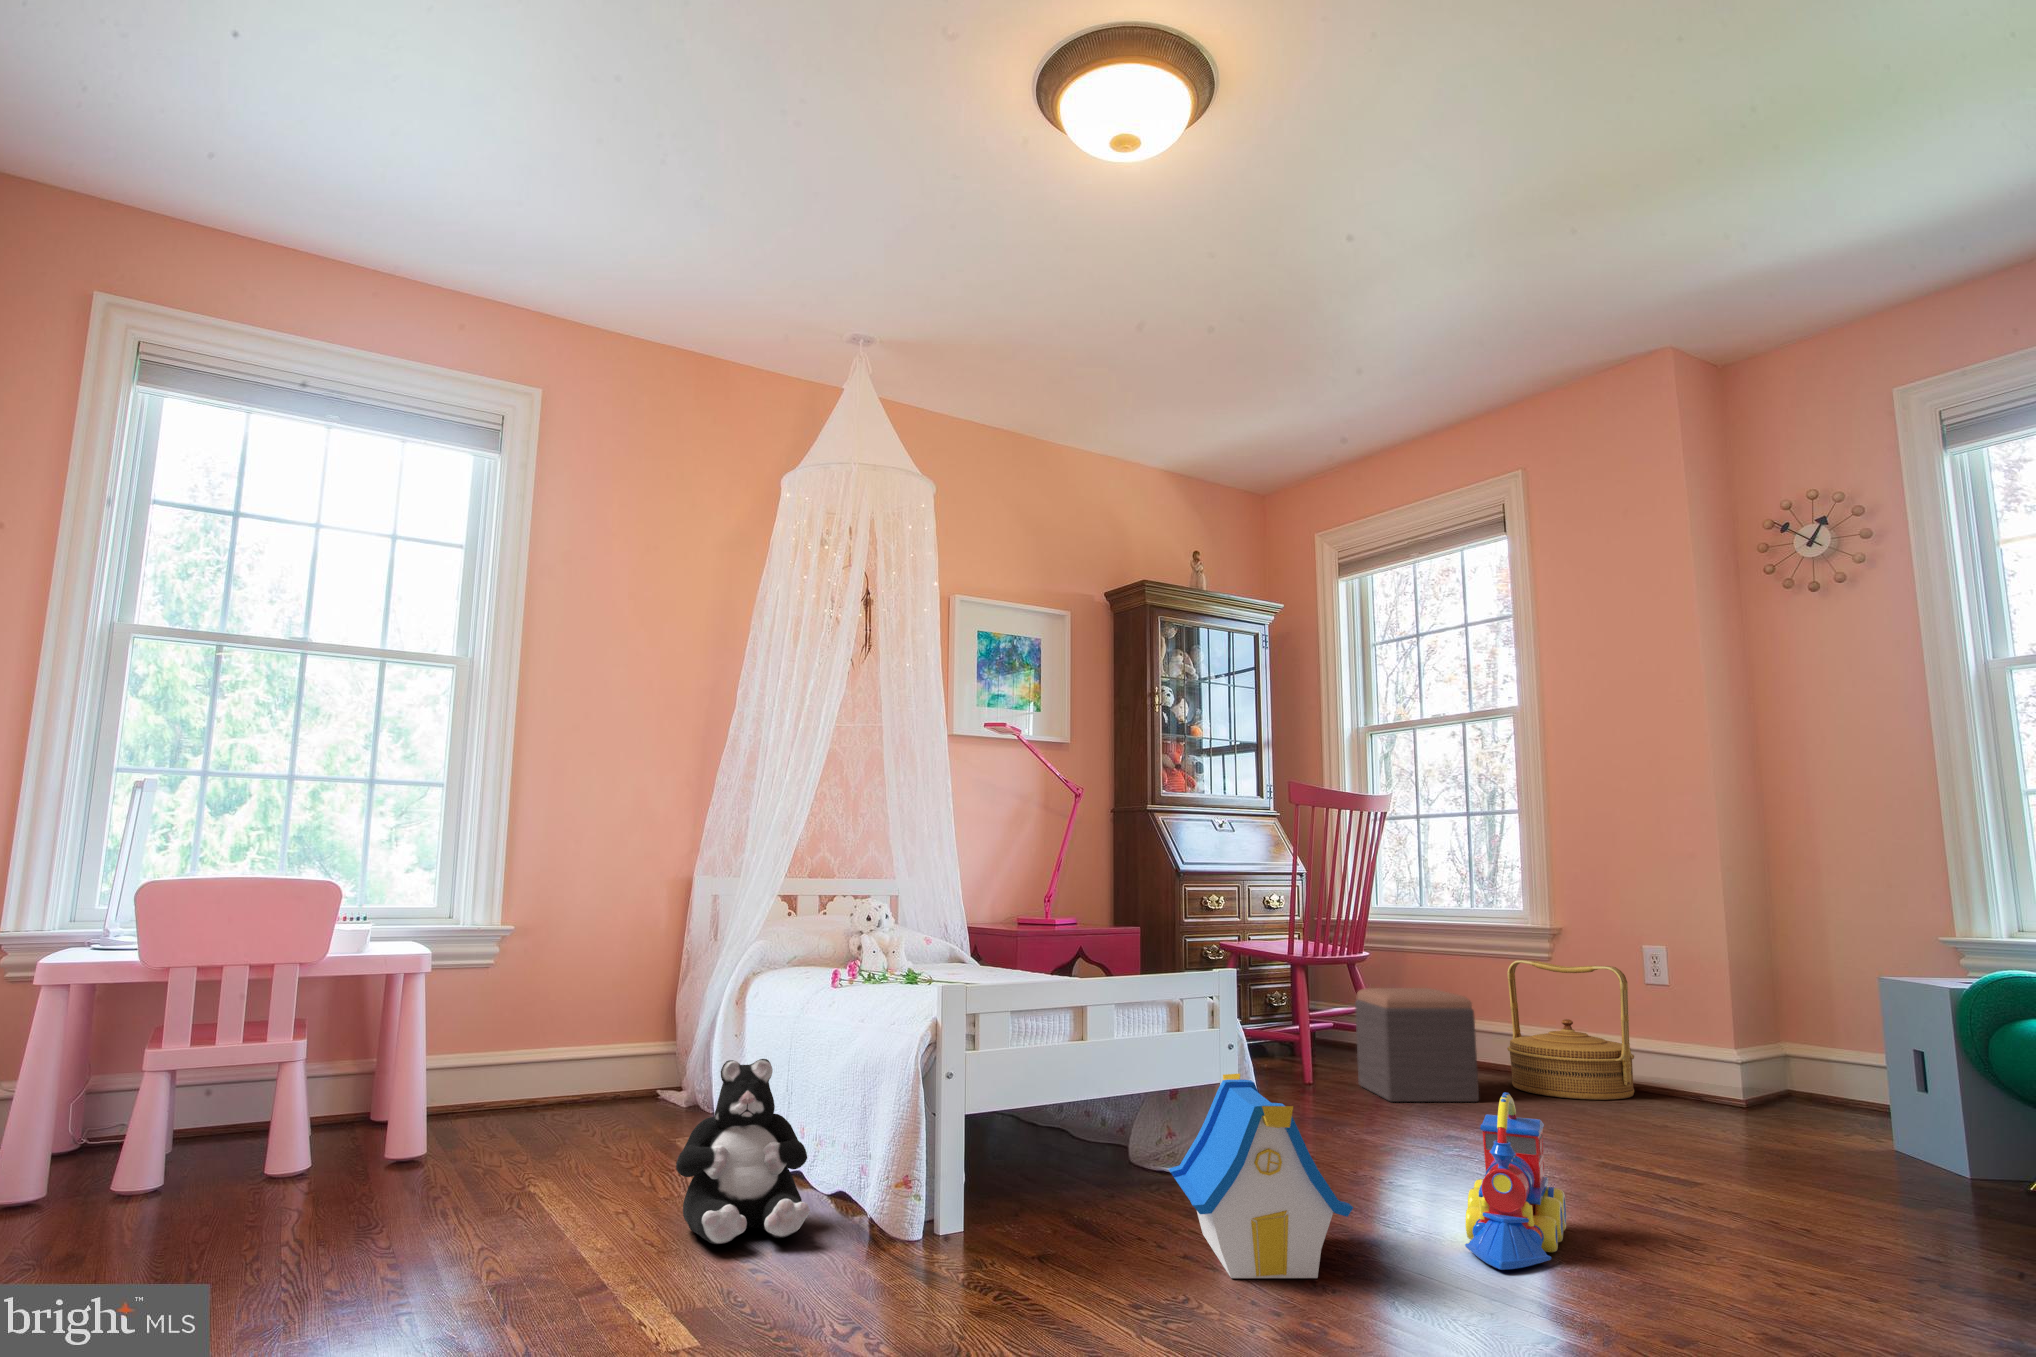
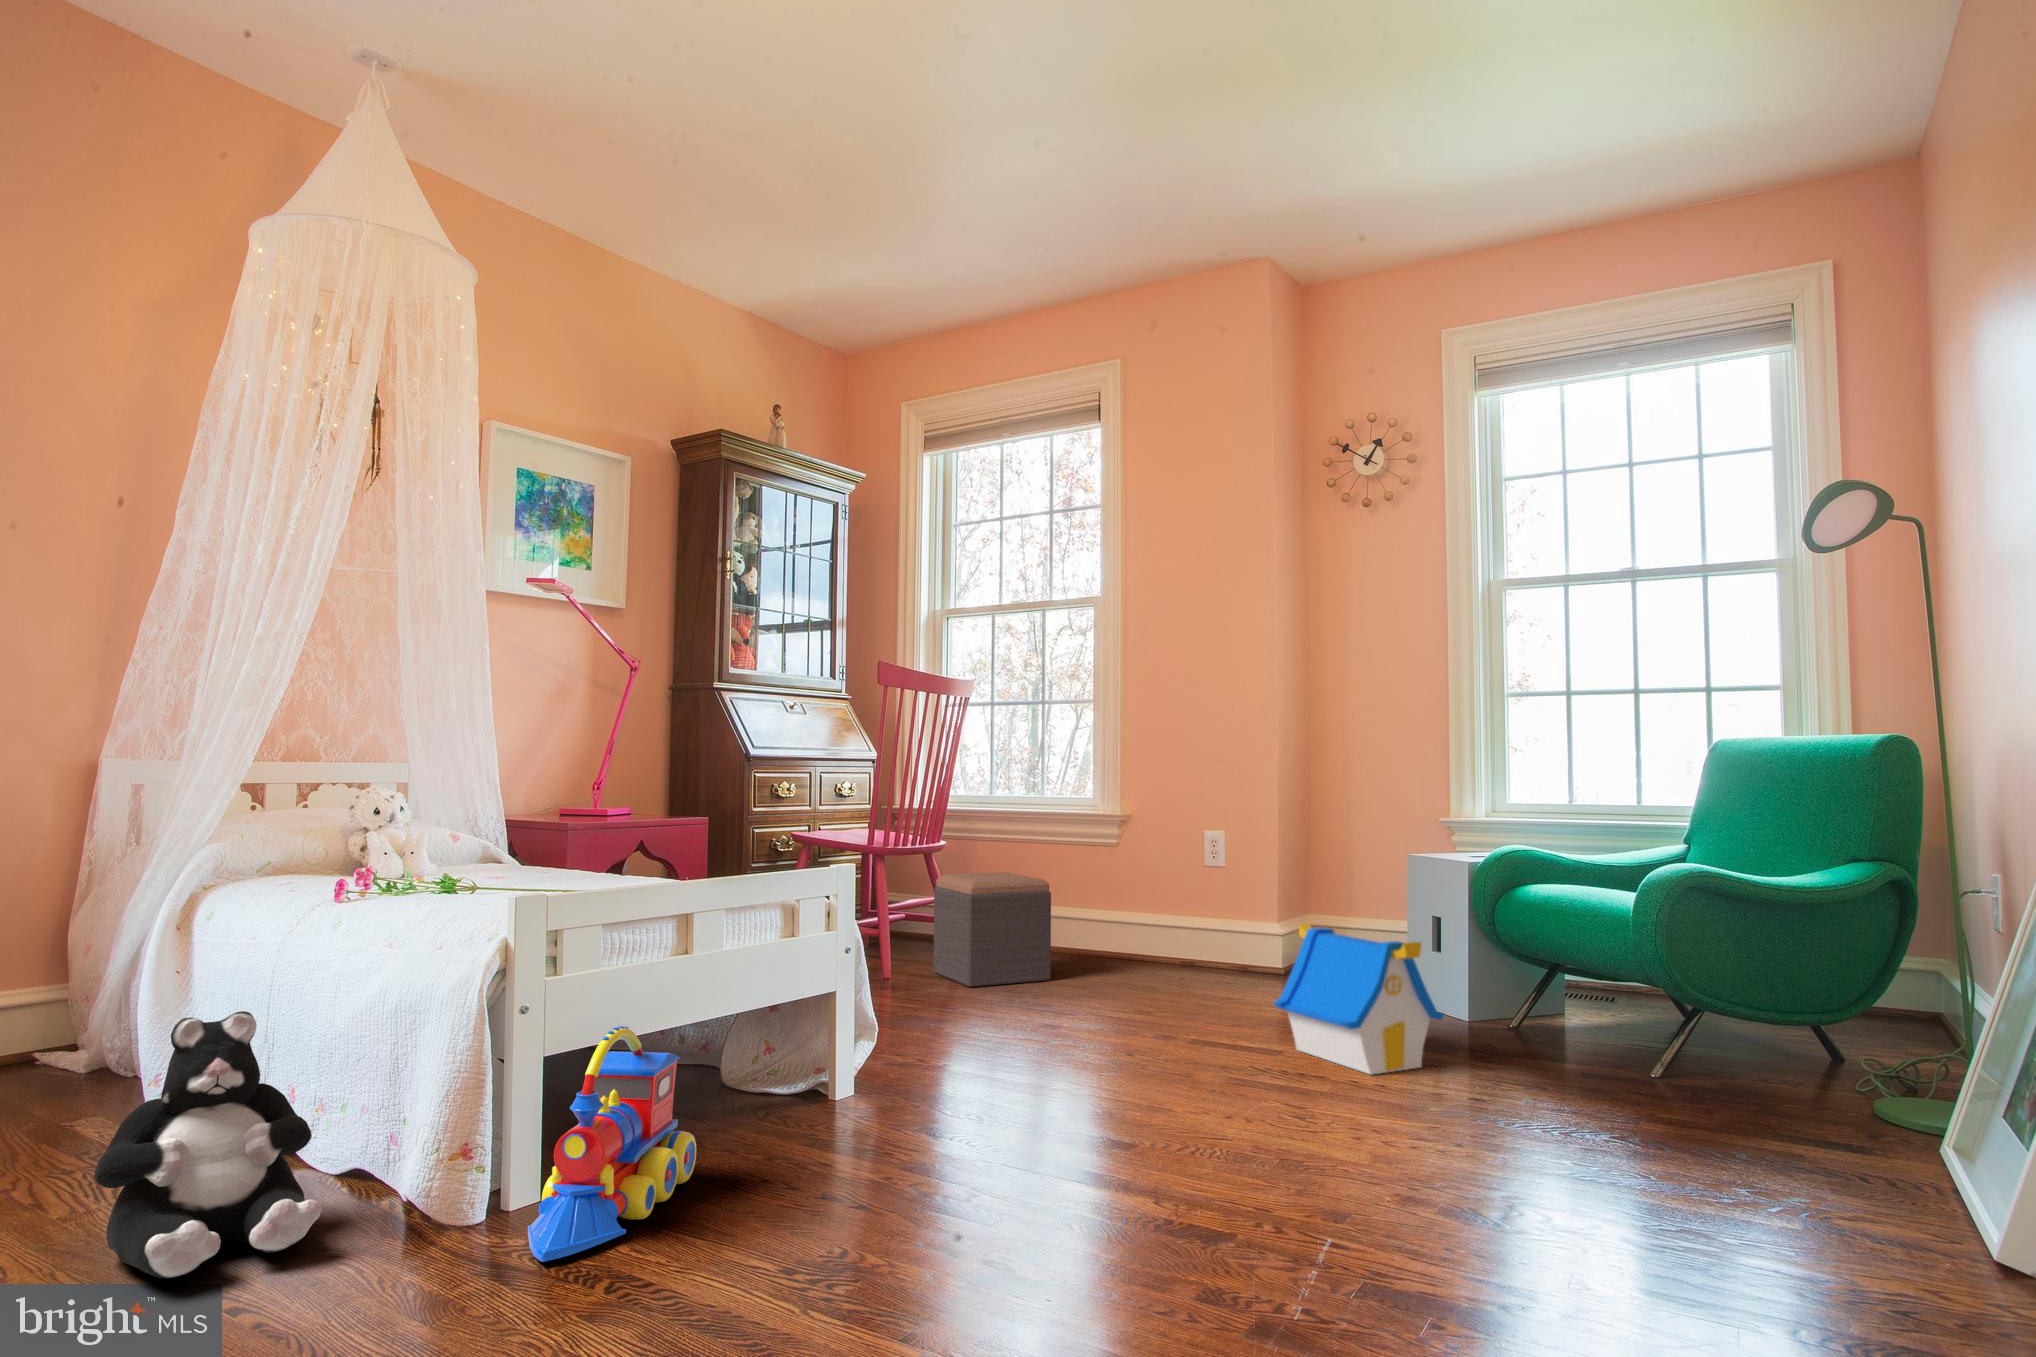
woven basket: present [1507,960,1634,1100] -> none [1070,842,1181,970]
toy house: present [1169,1074,1353,1278] -> present [1273,923,1444,1075]
toy train: present [1465,1093,1566,1270] -> present [528,1026,696,1262]

